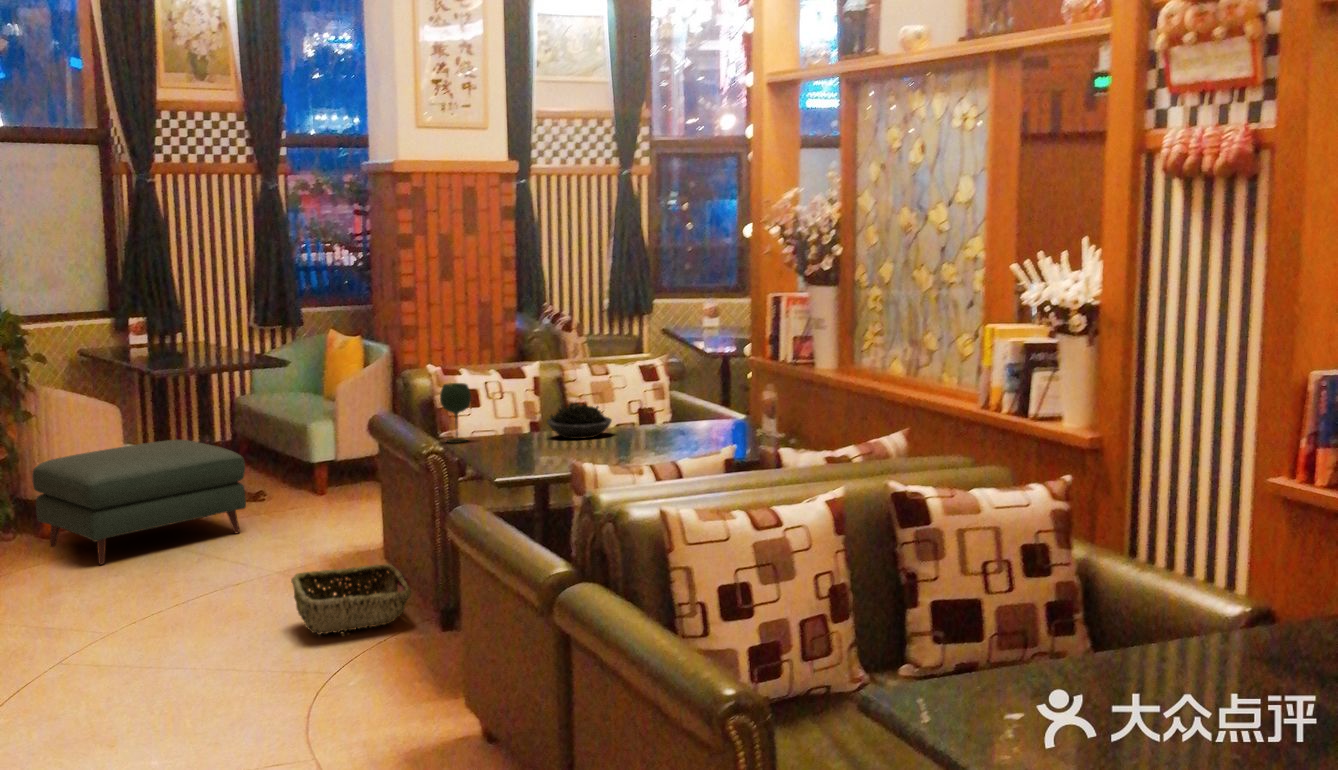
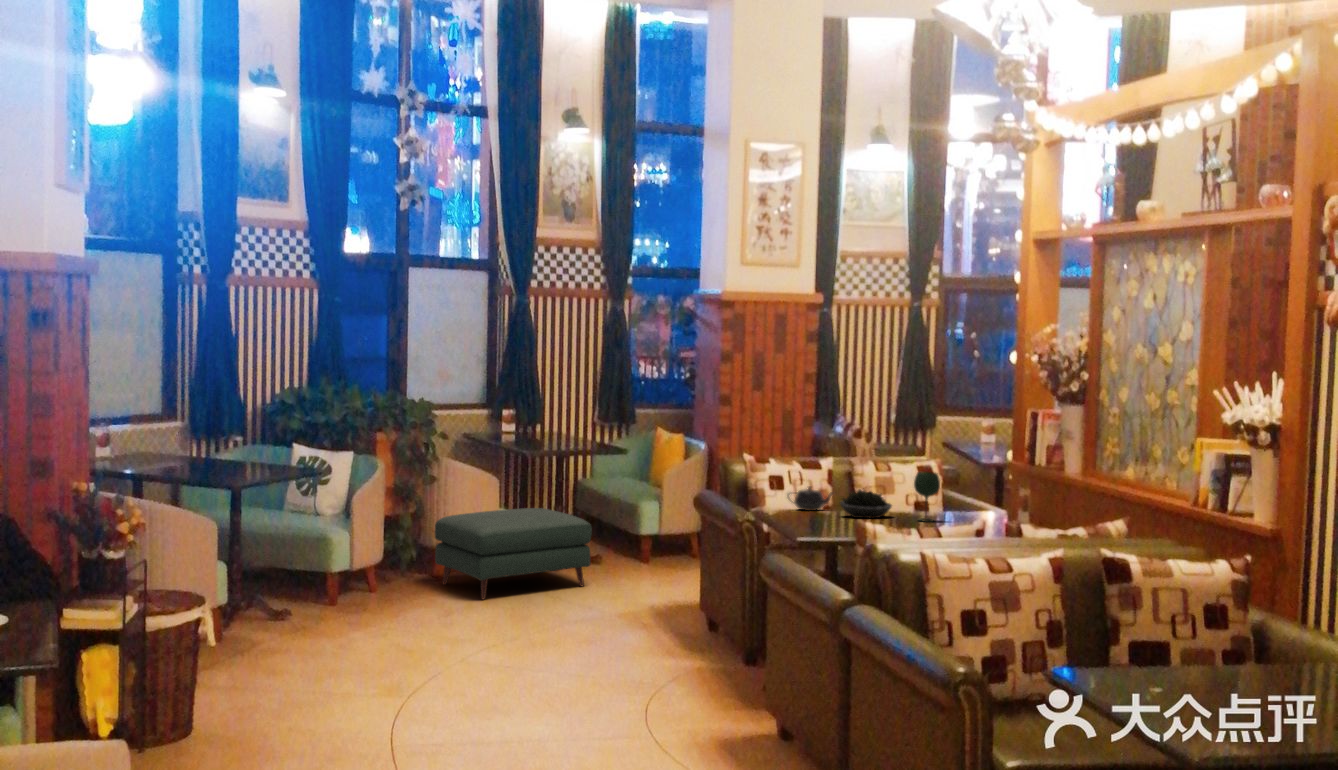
wine glass: present [440,383,471,443] -> present [914,472,940,522]
teapot: none [482,399,542,430] -> present [788,486,833,511]
woven basket: present [291,564,411,635] -> none [634,610,725,660]

